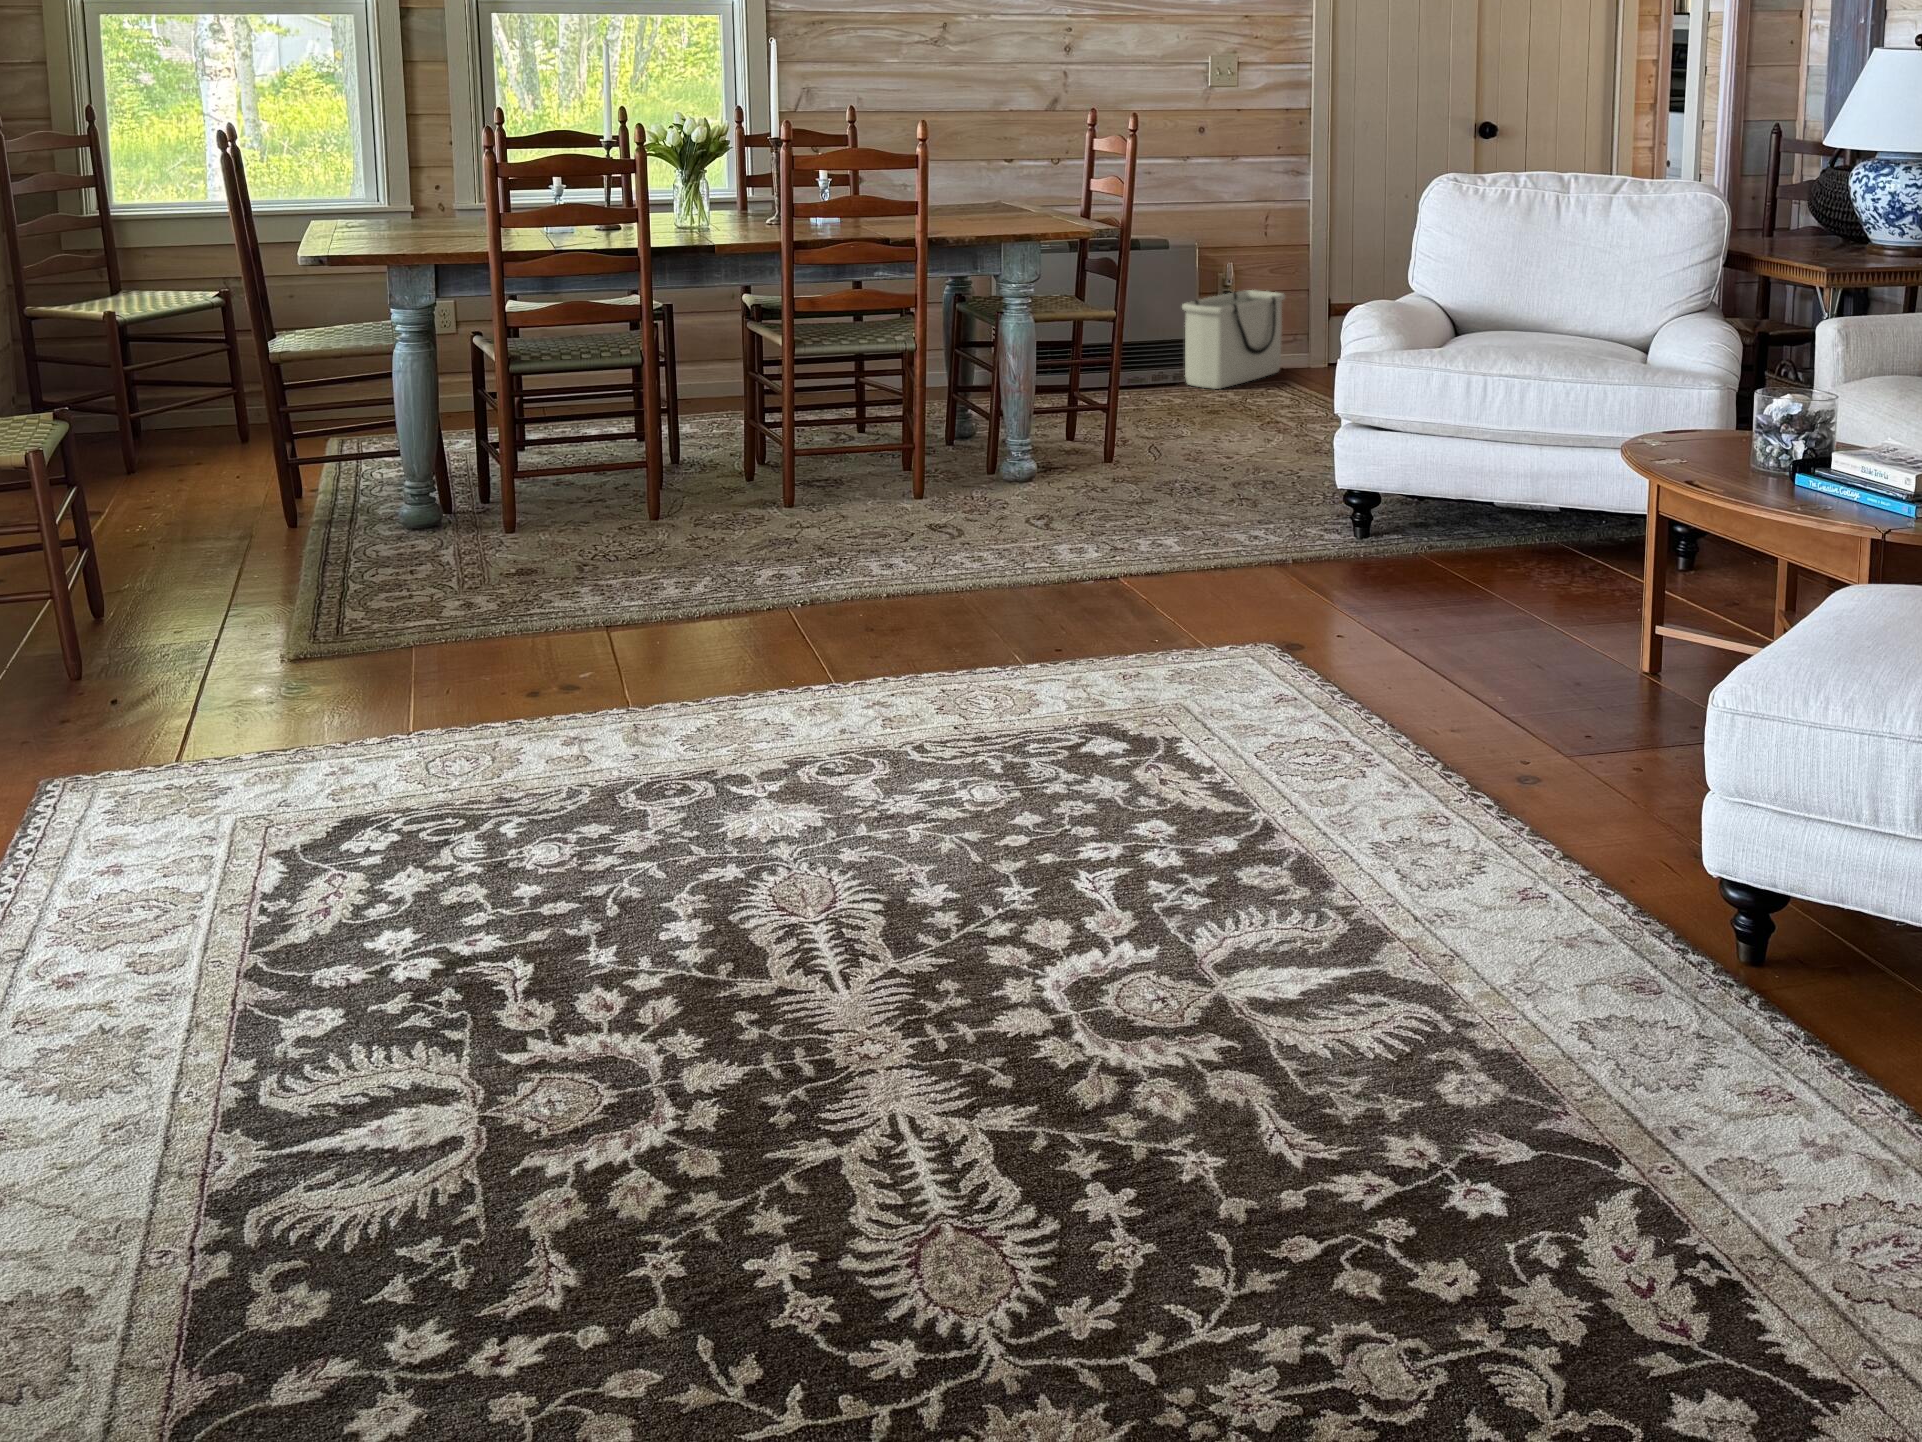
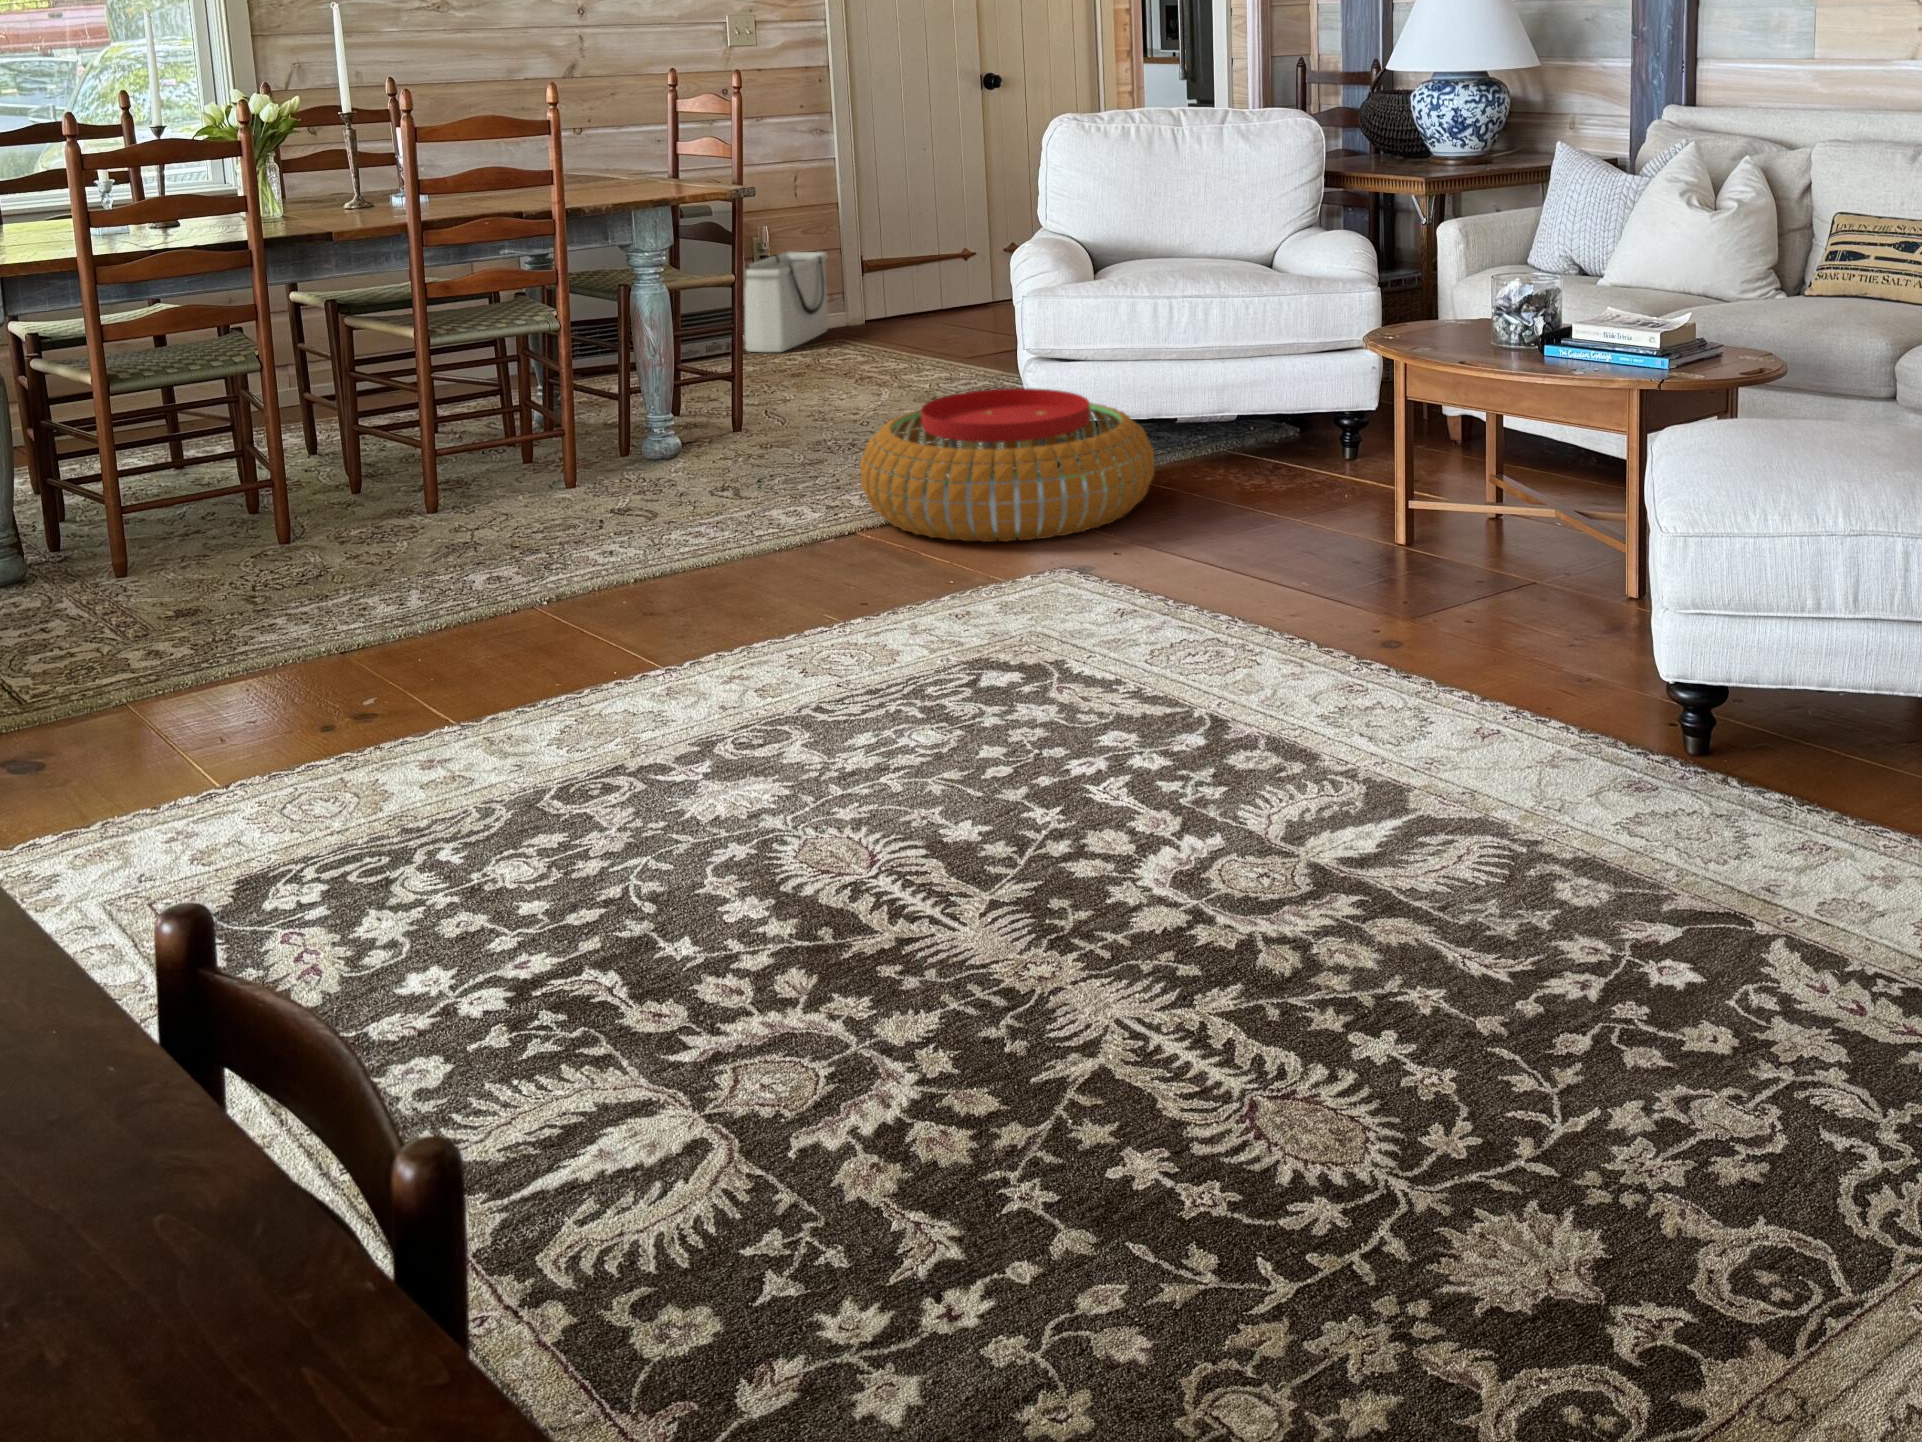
pouf: none [1131,456,1432,616] -> present [860,388,1154,542]

